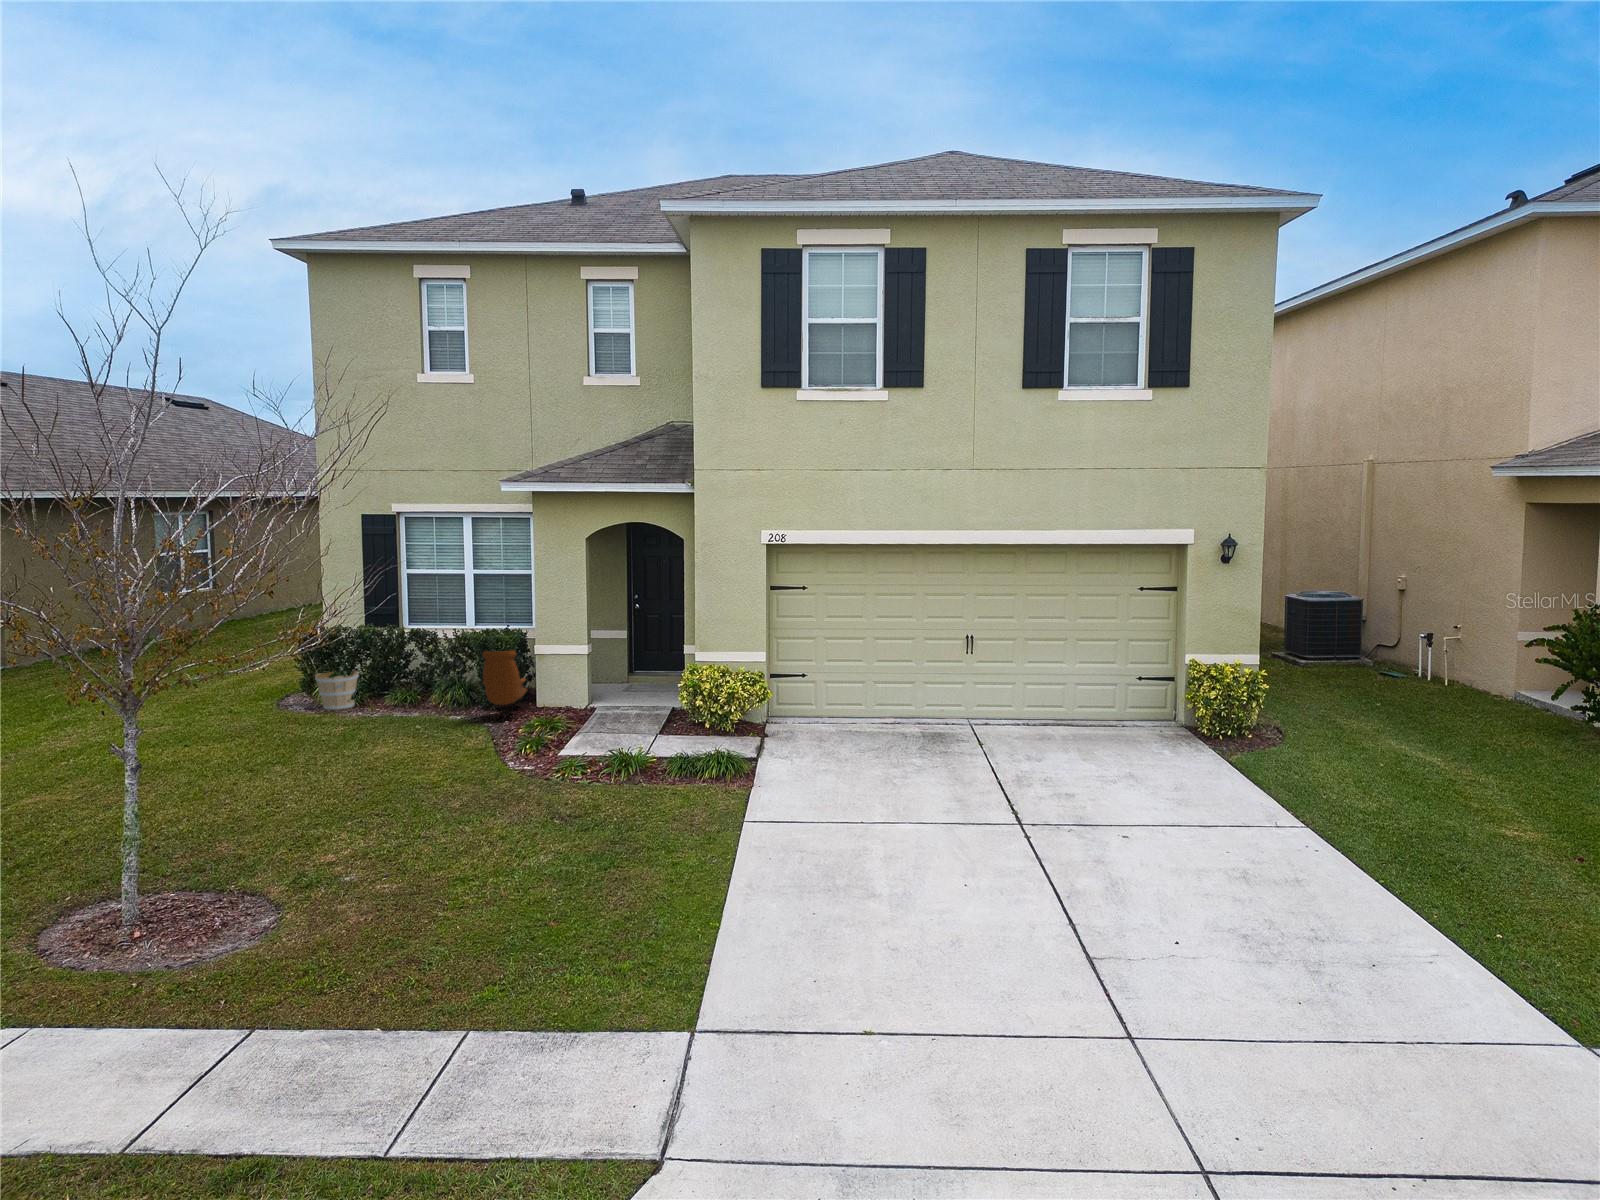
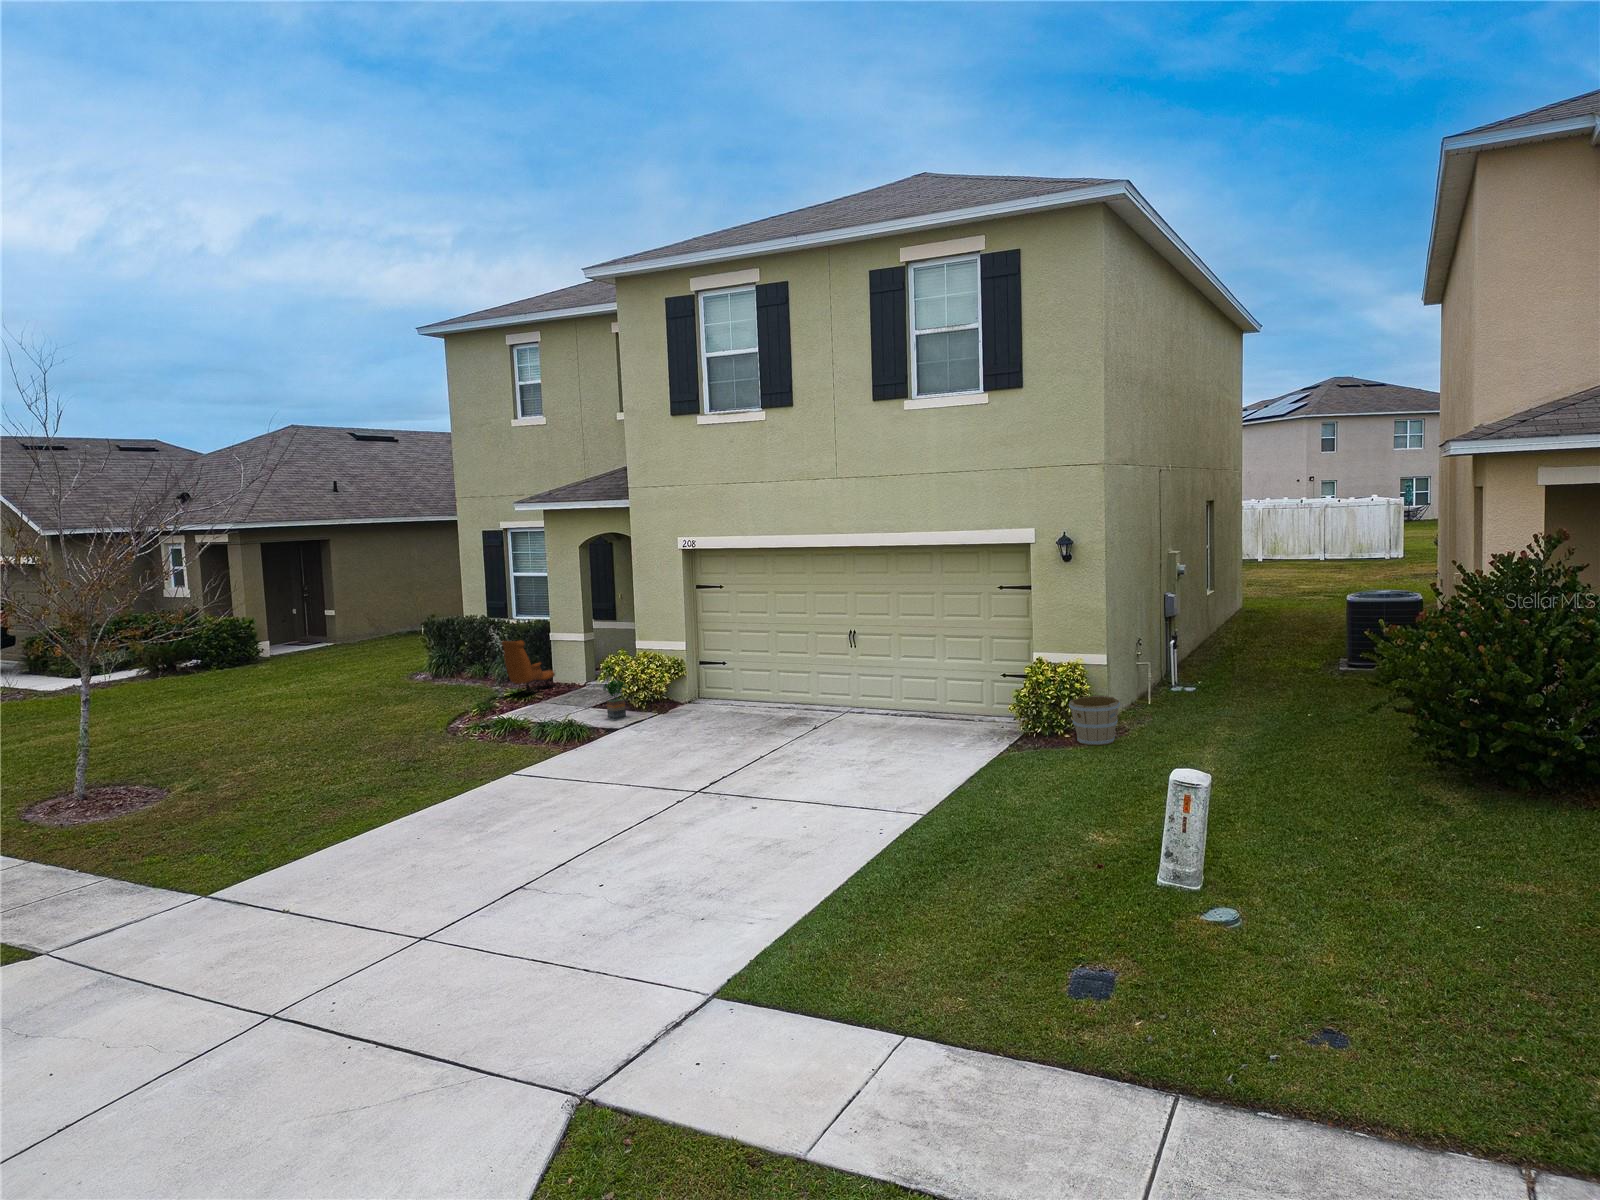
wooden bucket: present [315,671,359,710] -> present [1069,695,1120,745]
potted tree: none [680,696,708,742] -> present [603,681,628,718]

